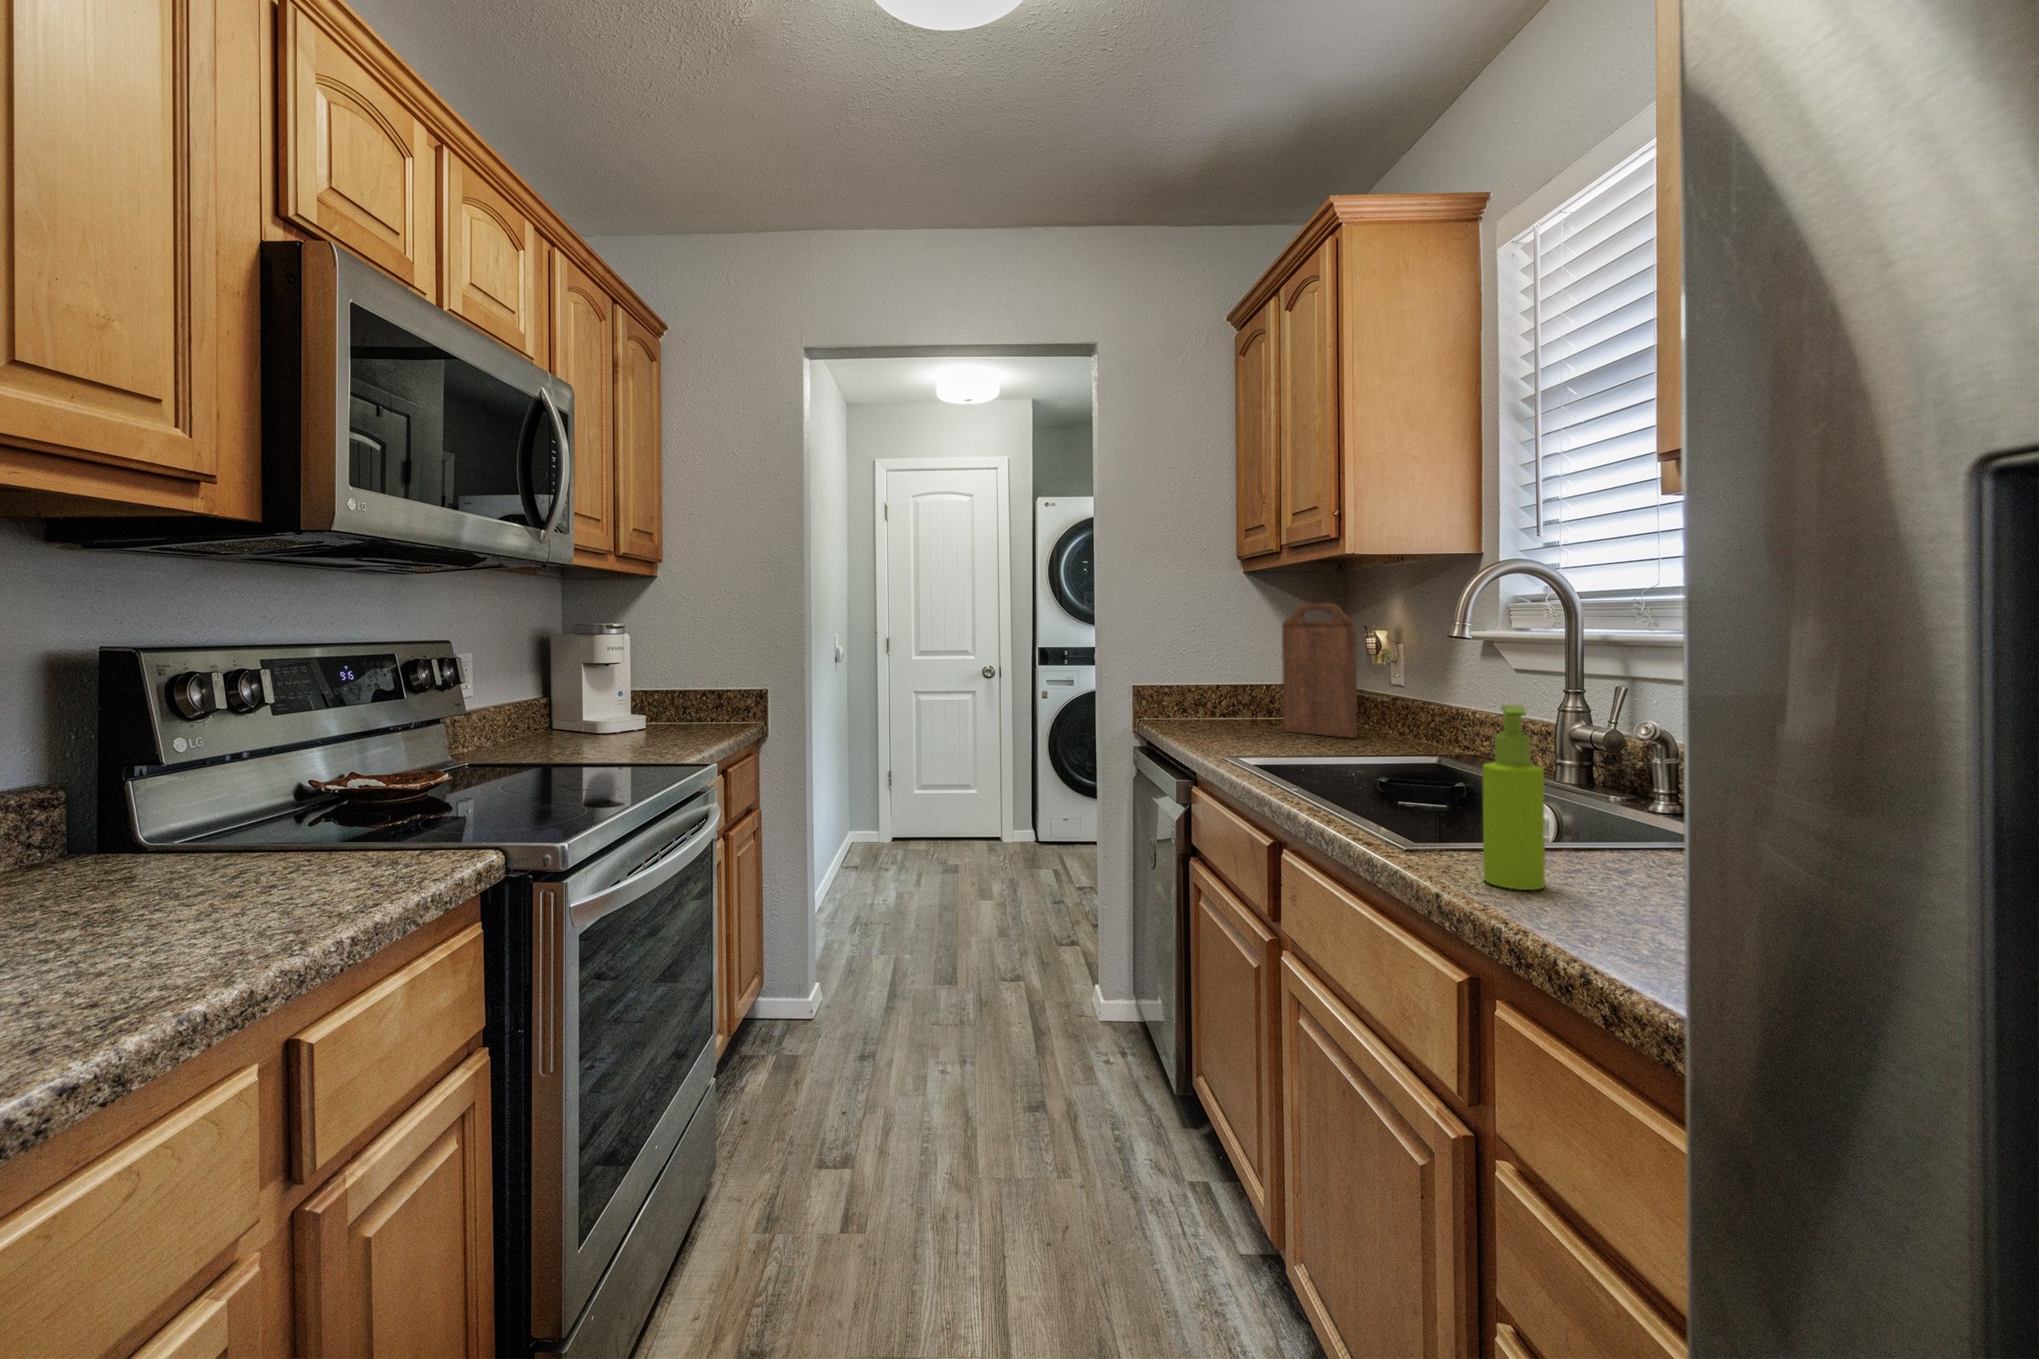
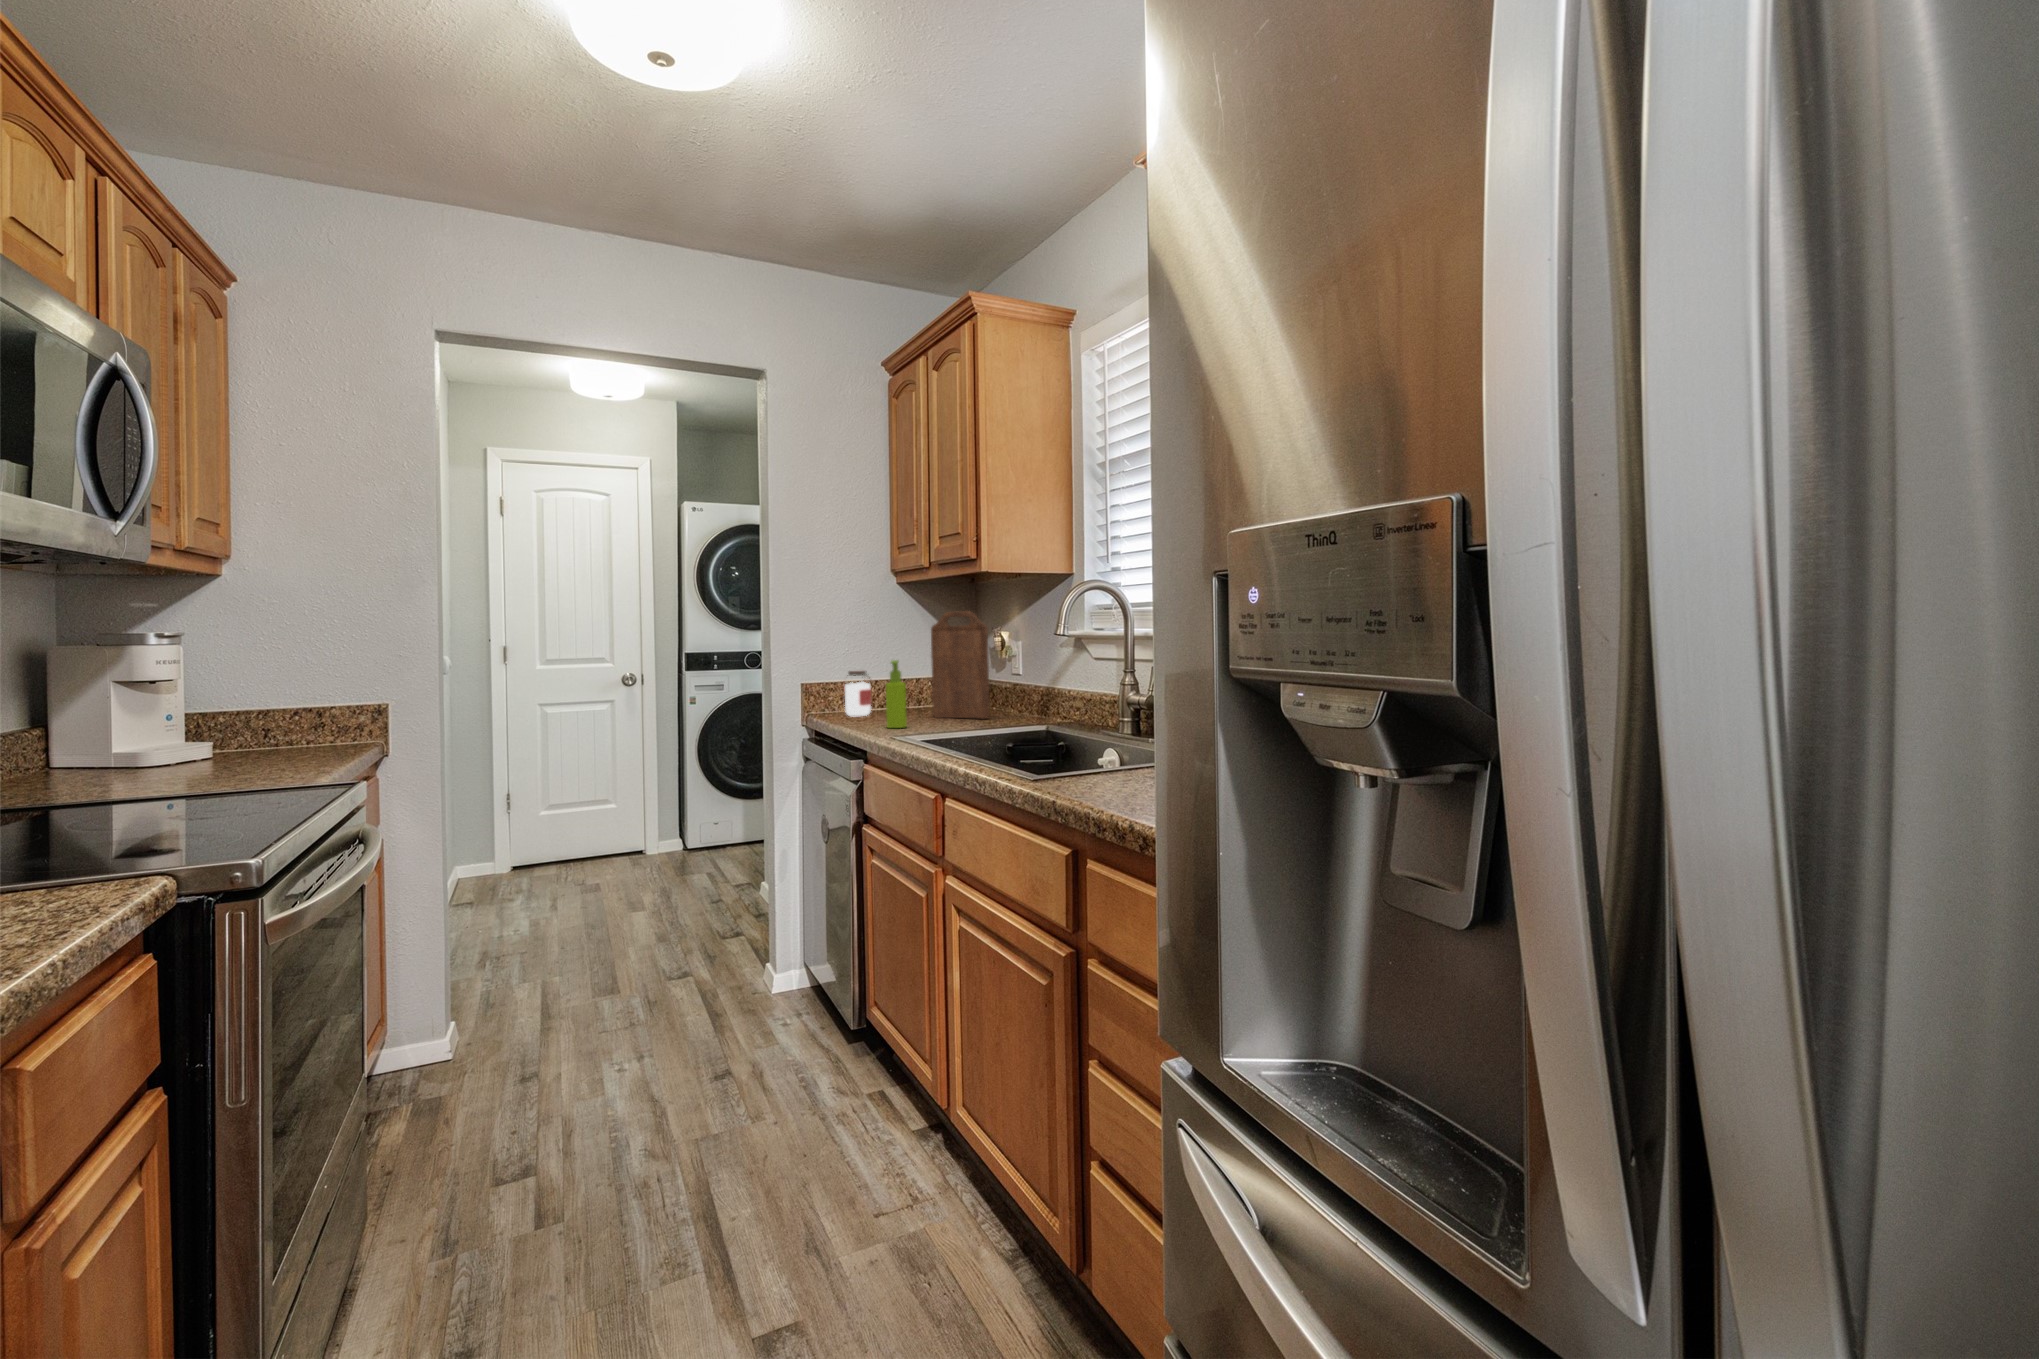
jar: none [1177,672,1210,726] -> present [844,671,872,716]
soap dispenser: present [1483,705,1545,890] -> present [886,660,907,728]

